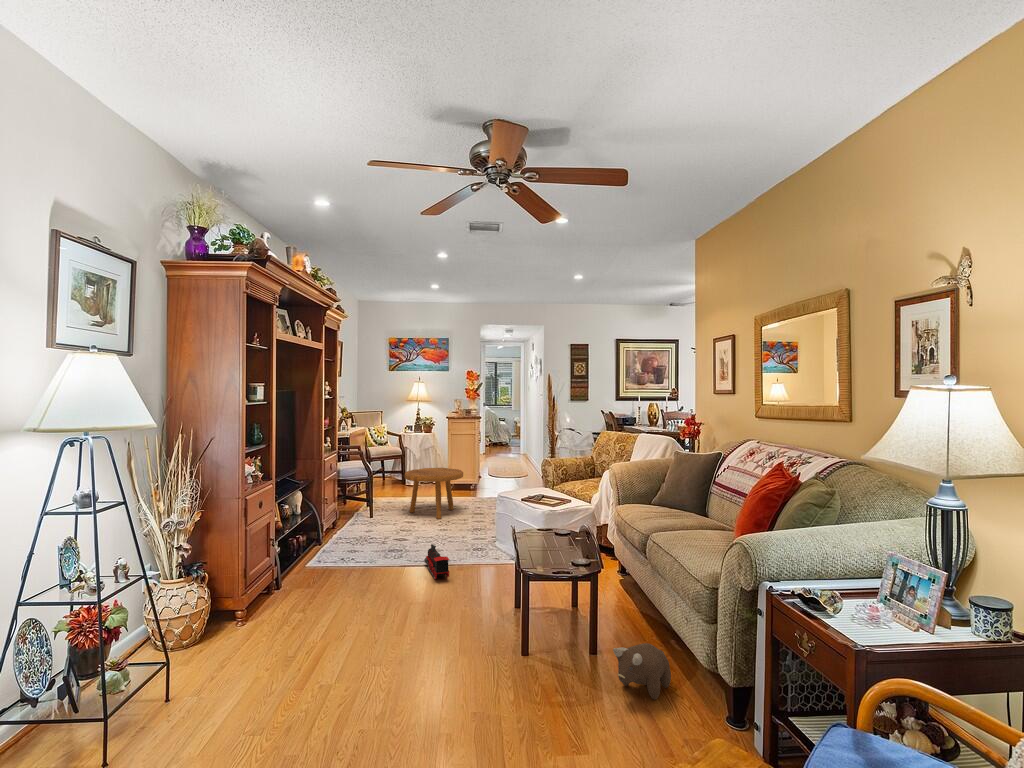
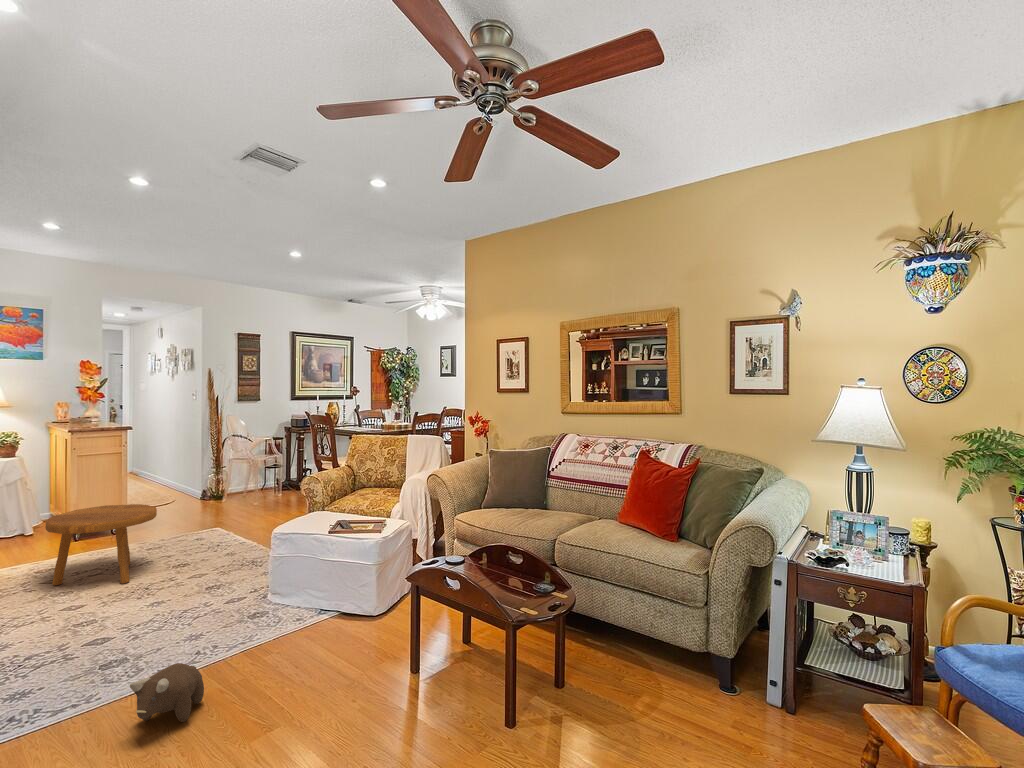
toy train: present [424,544,449,579] -> none [209,620,285,669]
plush toy: present [613,643,671,700] -> present [130,663,204,722]

